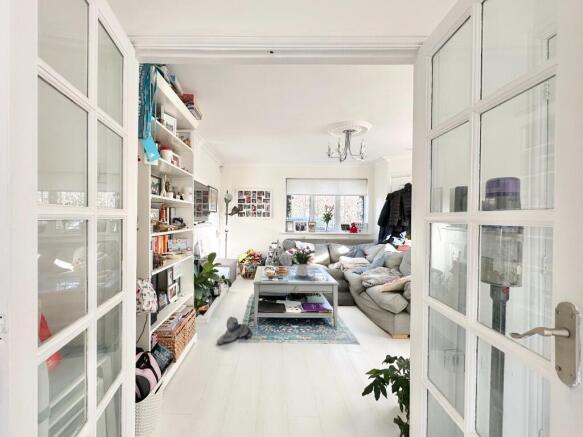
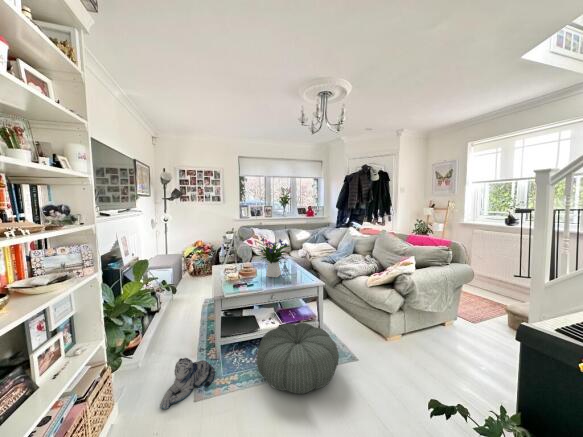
pouf: none [280,308,340,350] -> present [256,323,339,394]

